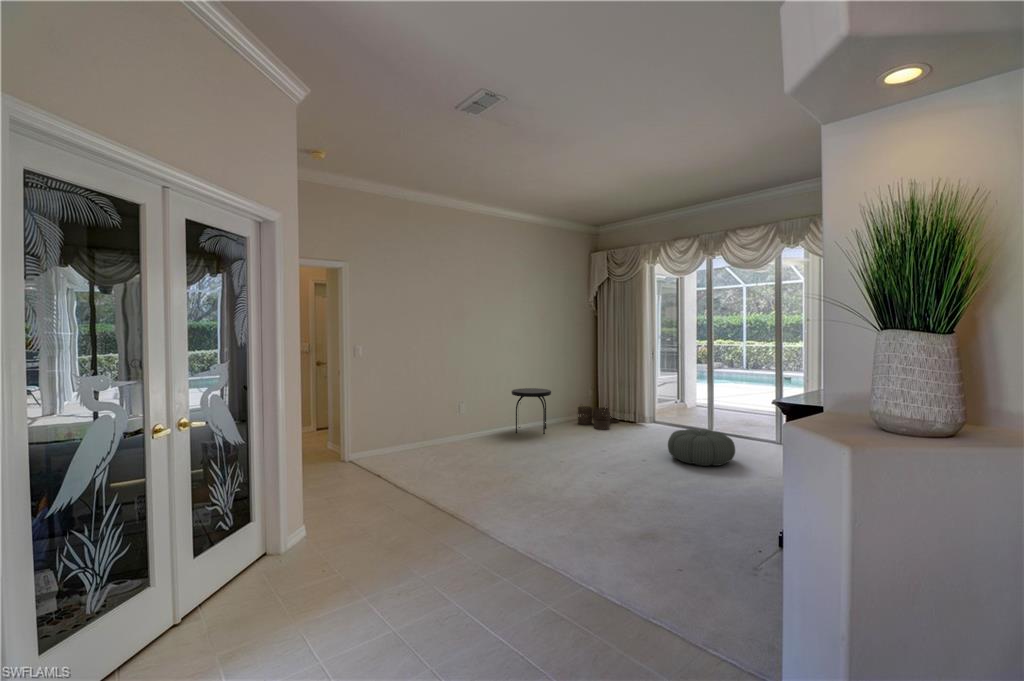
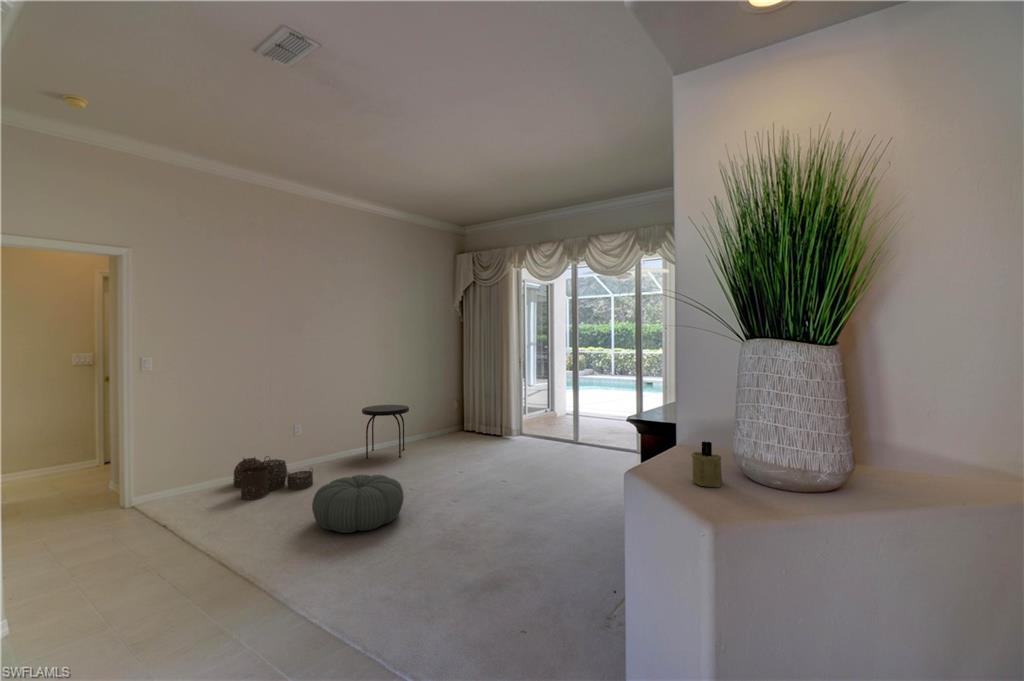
candle: none [827,405,853,438] -> present [691,441,722,487]
woven basket: present [578,406,619,429] -> present [233,456,313,500]
pouf: present [668,429,735,466] -> present [312,475,404,533]

